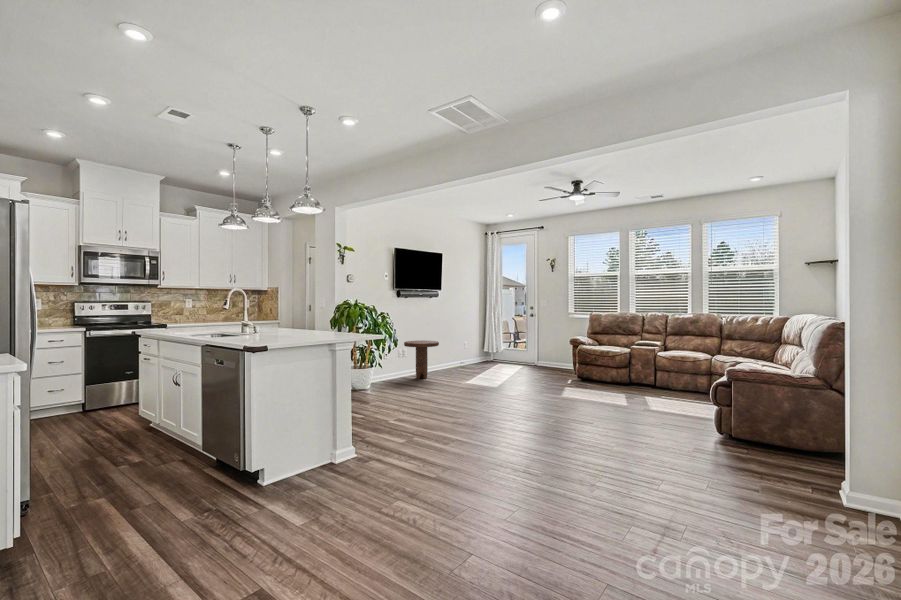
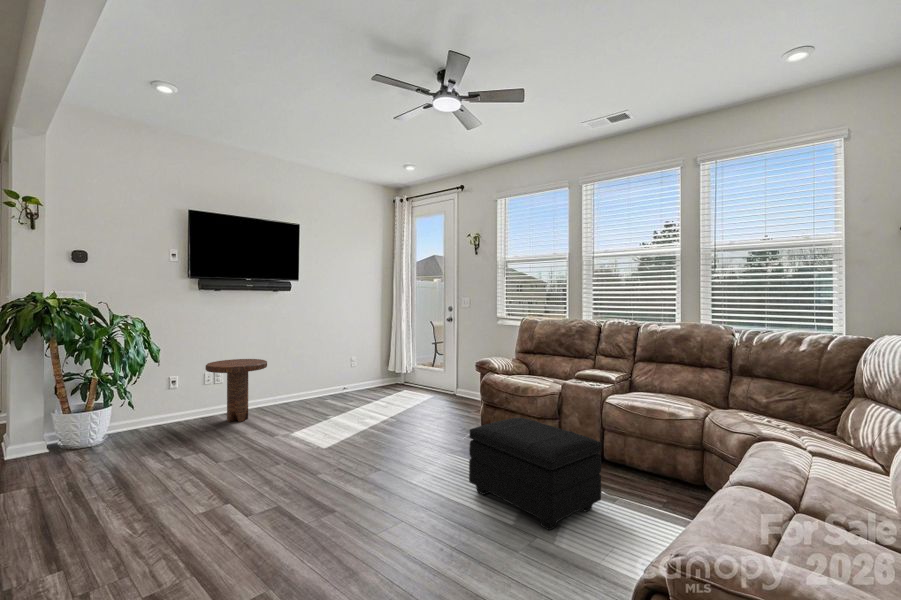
footstool: none [598,362,667,406] -> present [469,418,602,530]

